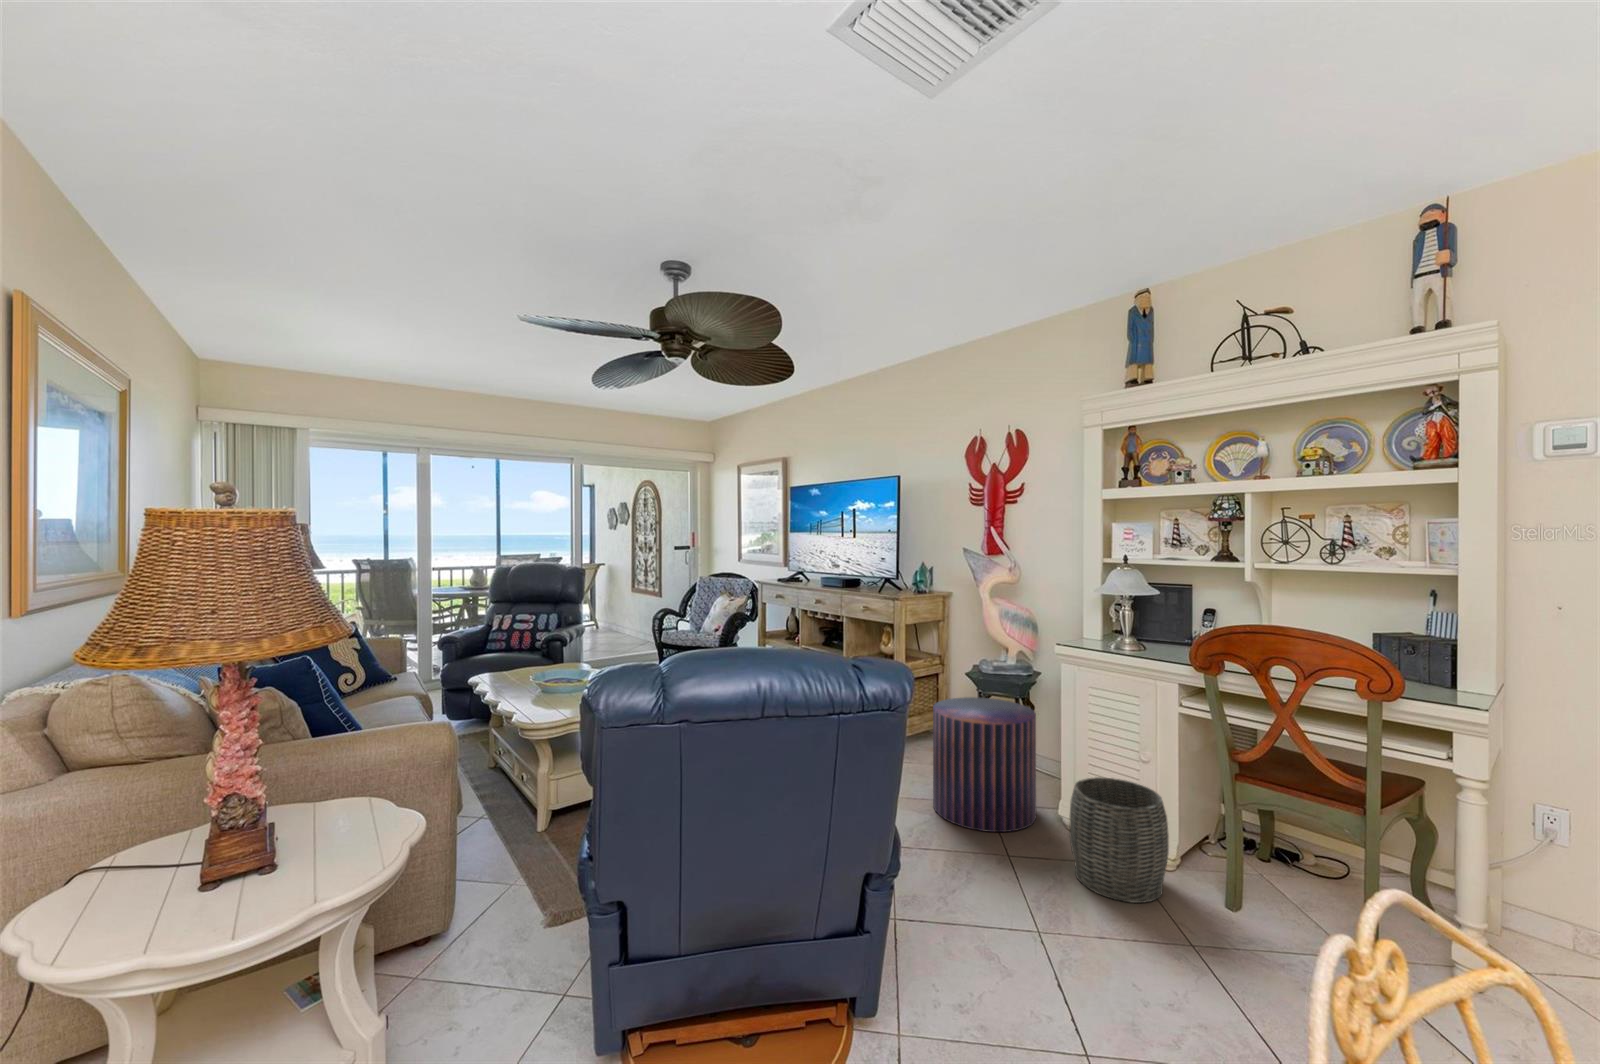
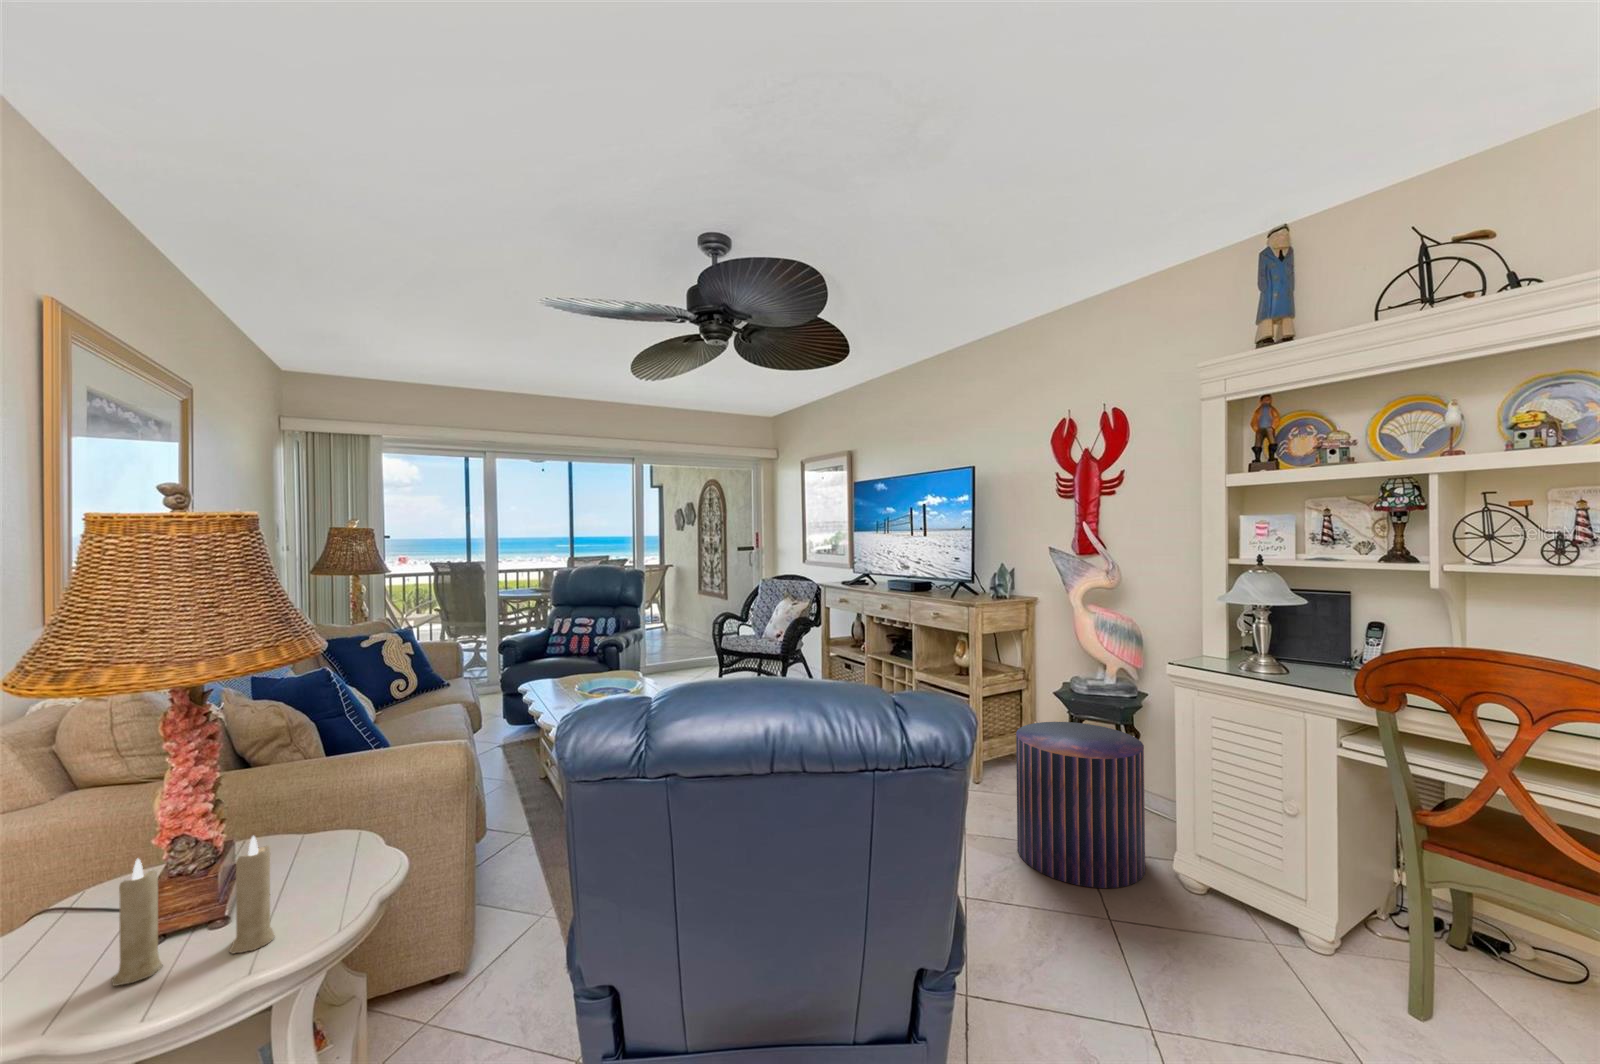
woven basket: present [1070,777,1169,903] -> none [1190,831,1326,1000]
candle: none [192,781,330,915] -> present [112,836,275,986]

